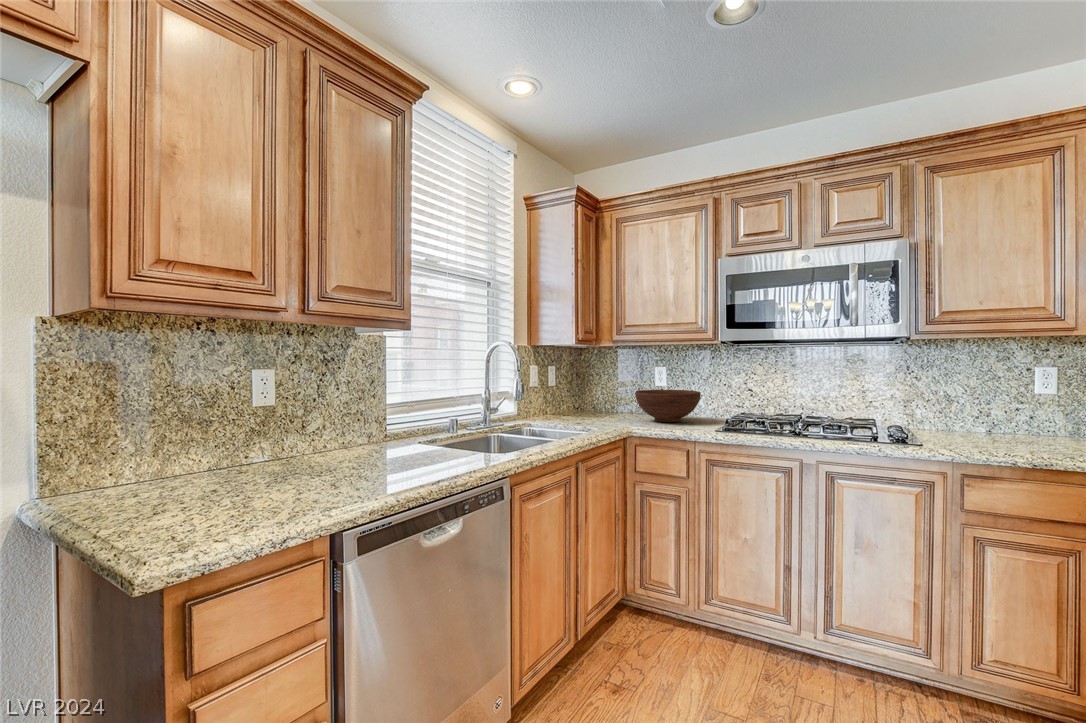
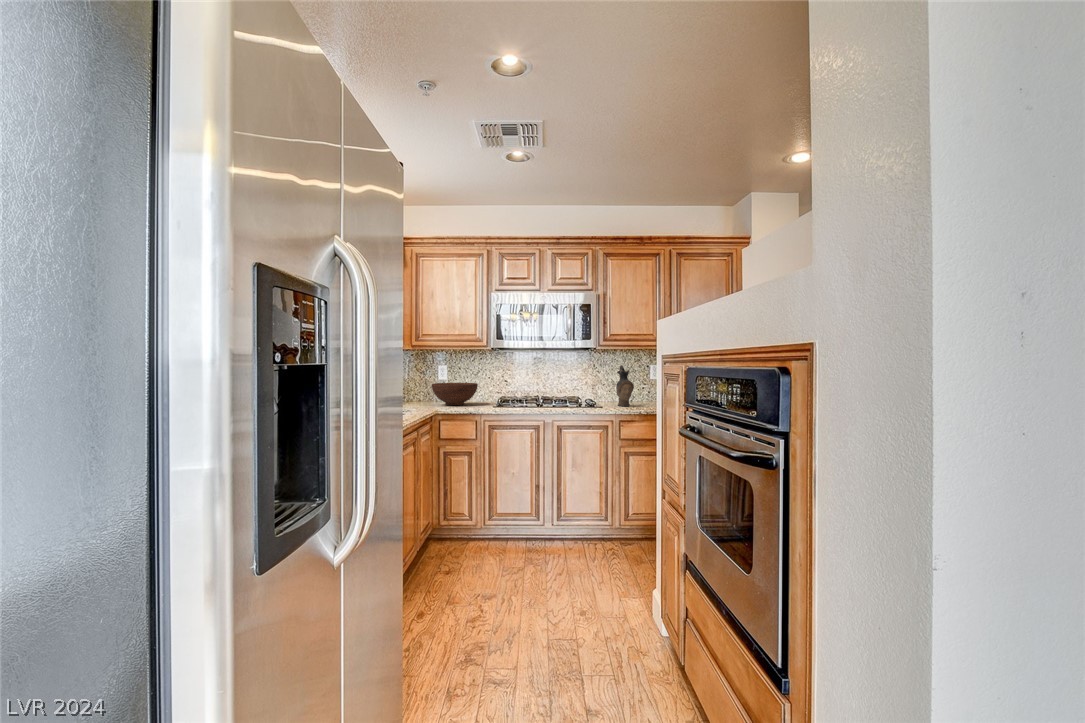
ceramic pitcher: none [955,368,998,445] -> present [616,365,634,406]

